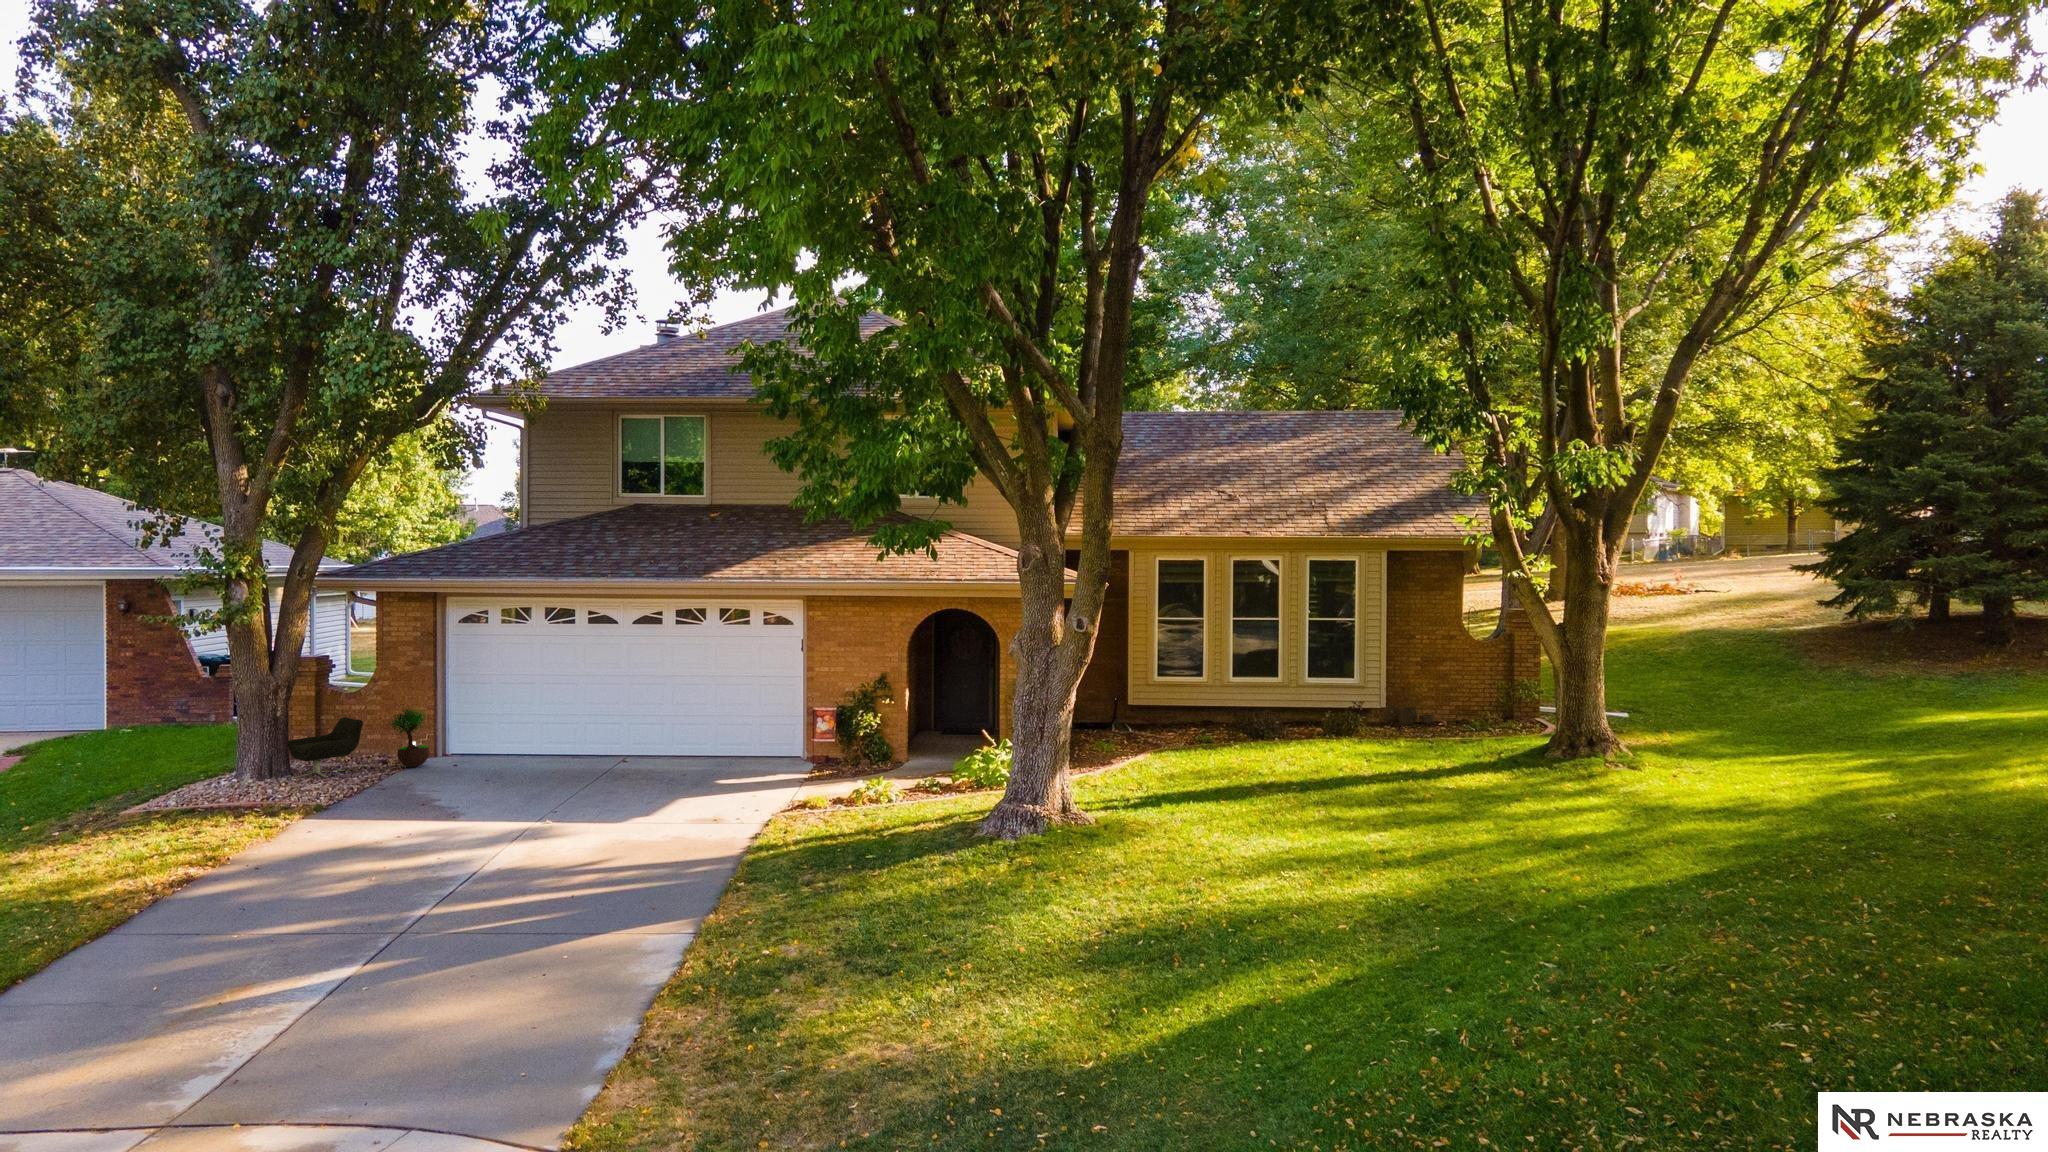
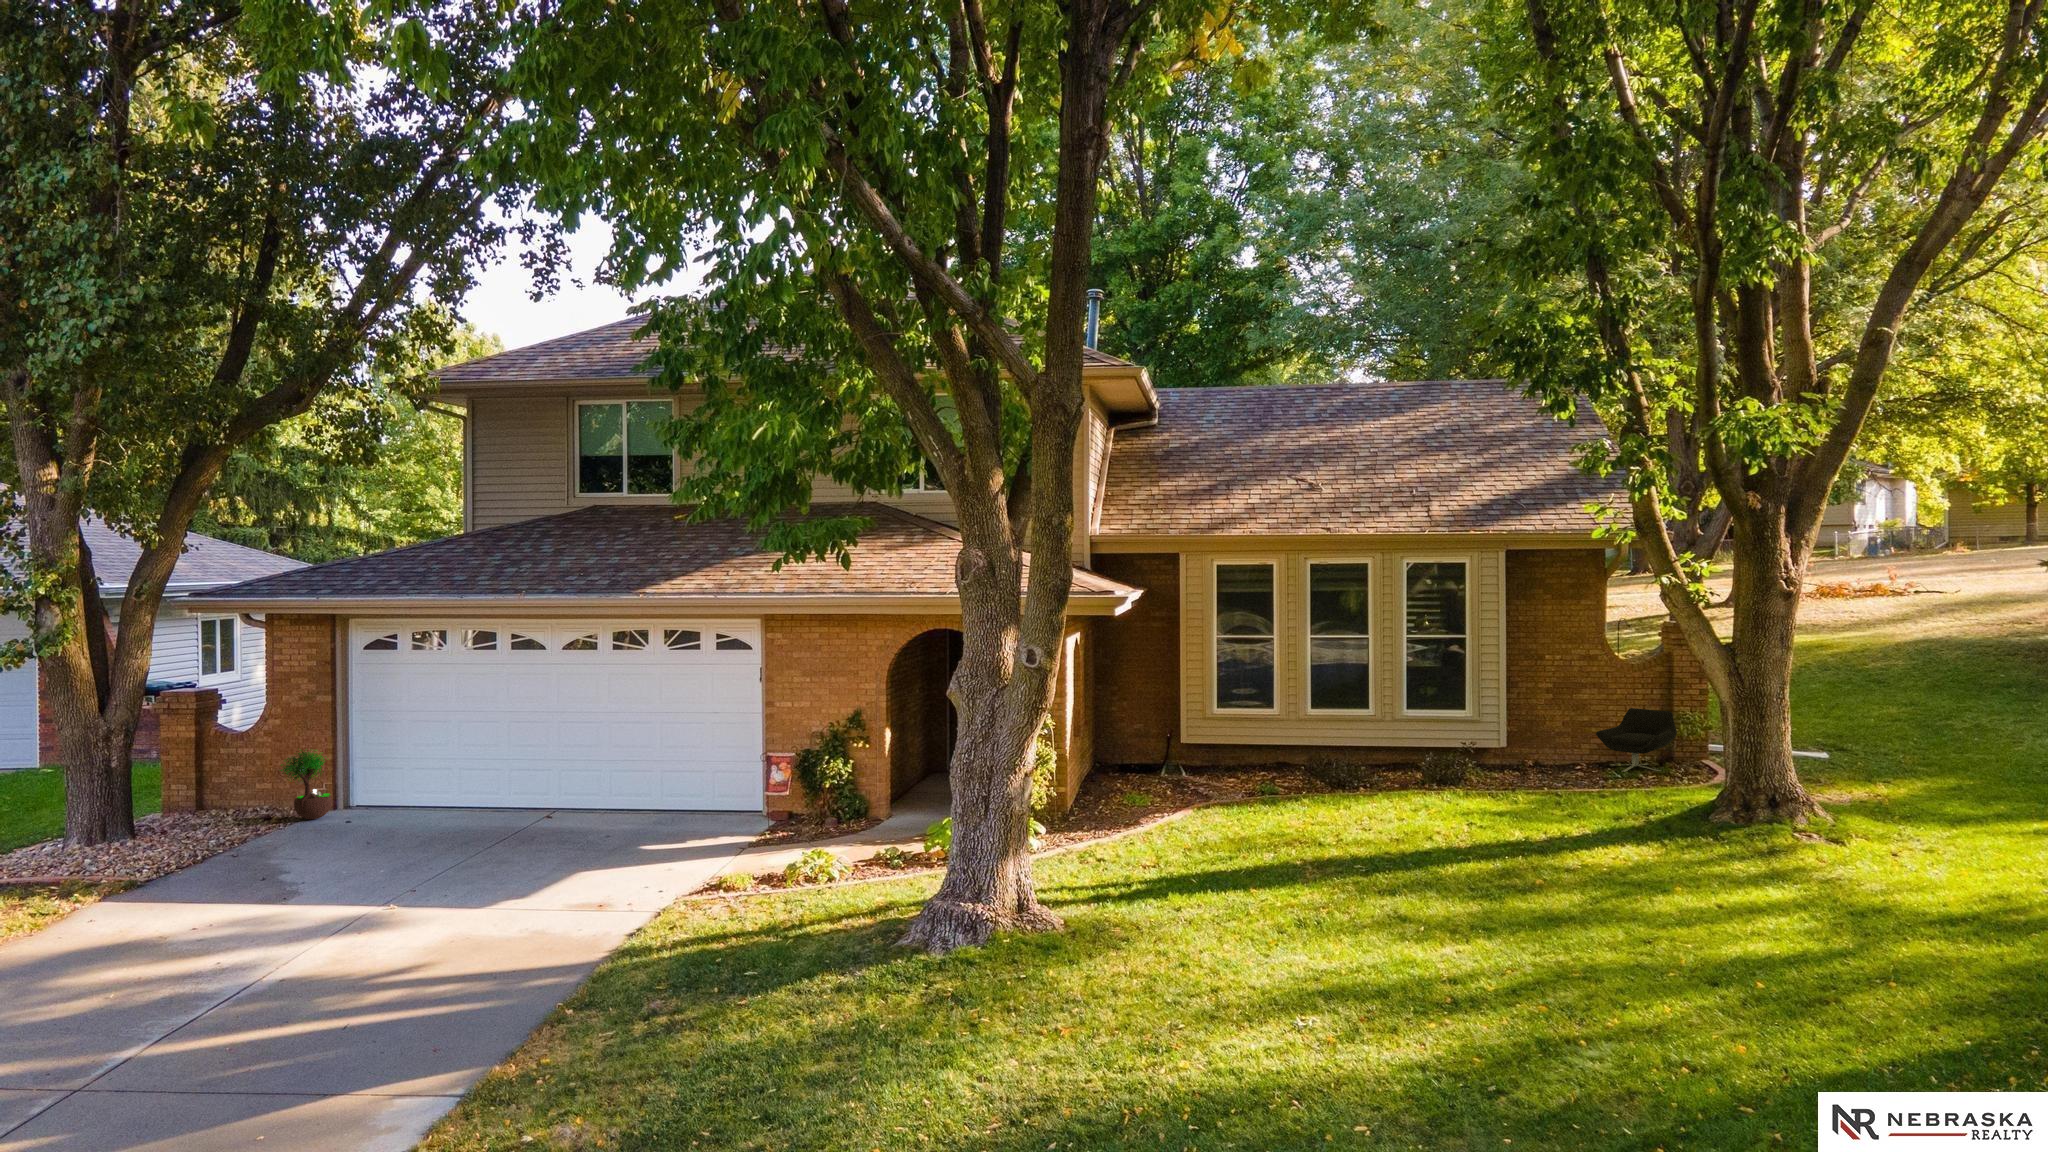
woven basket: present [1384,705,1434,725] -> none [1500,745,1566,773]
lounge chair: present [288,717,363,779] -> present [1596,708,1677,772]

